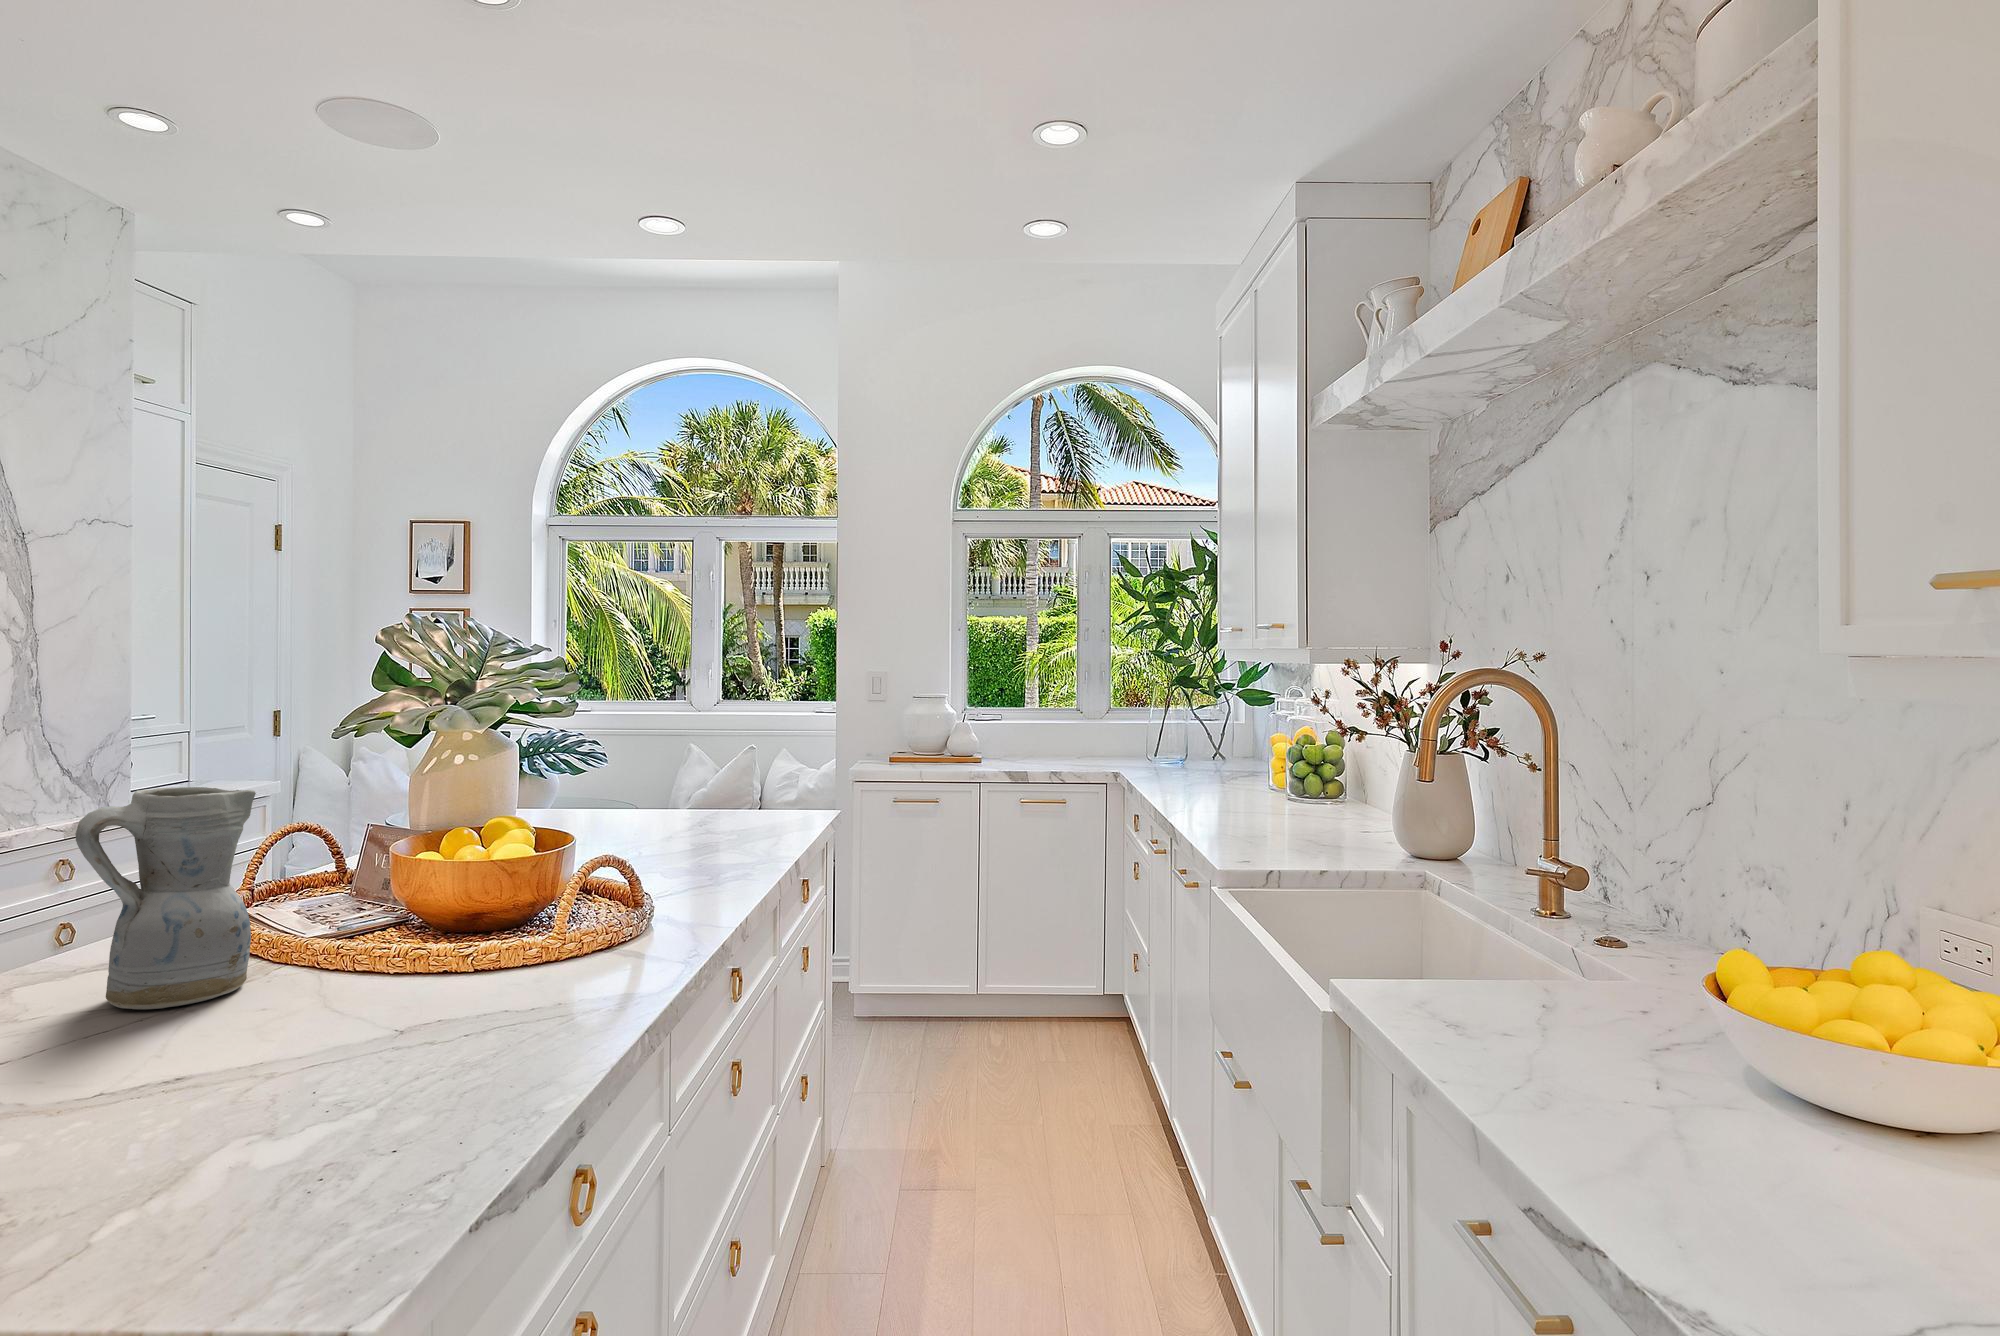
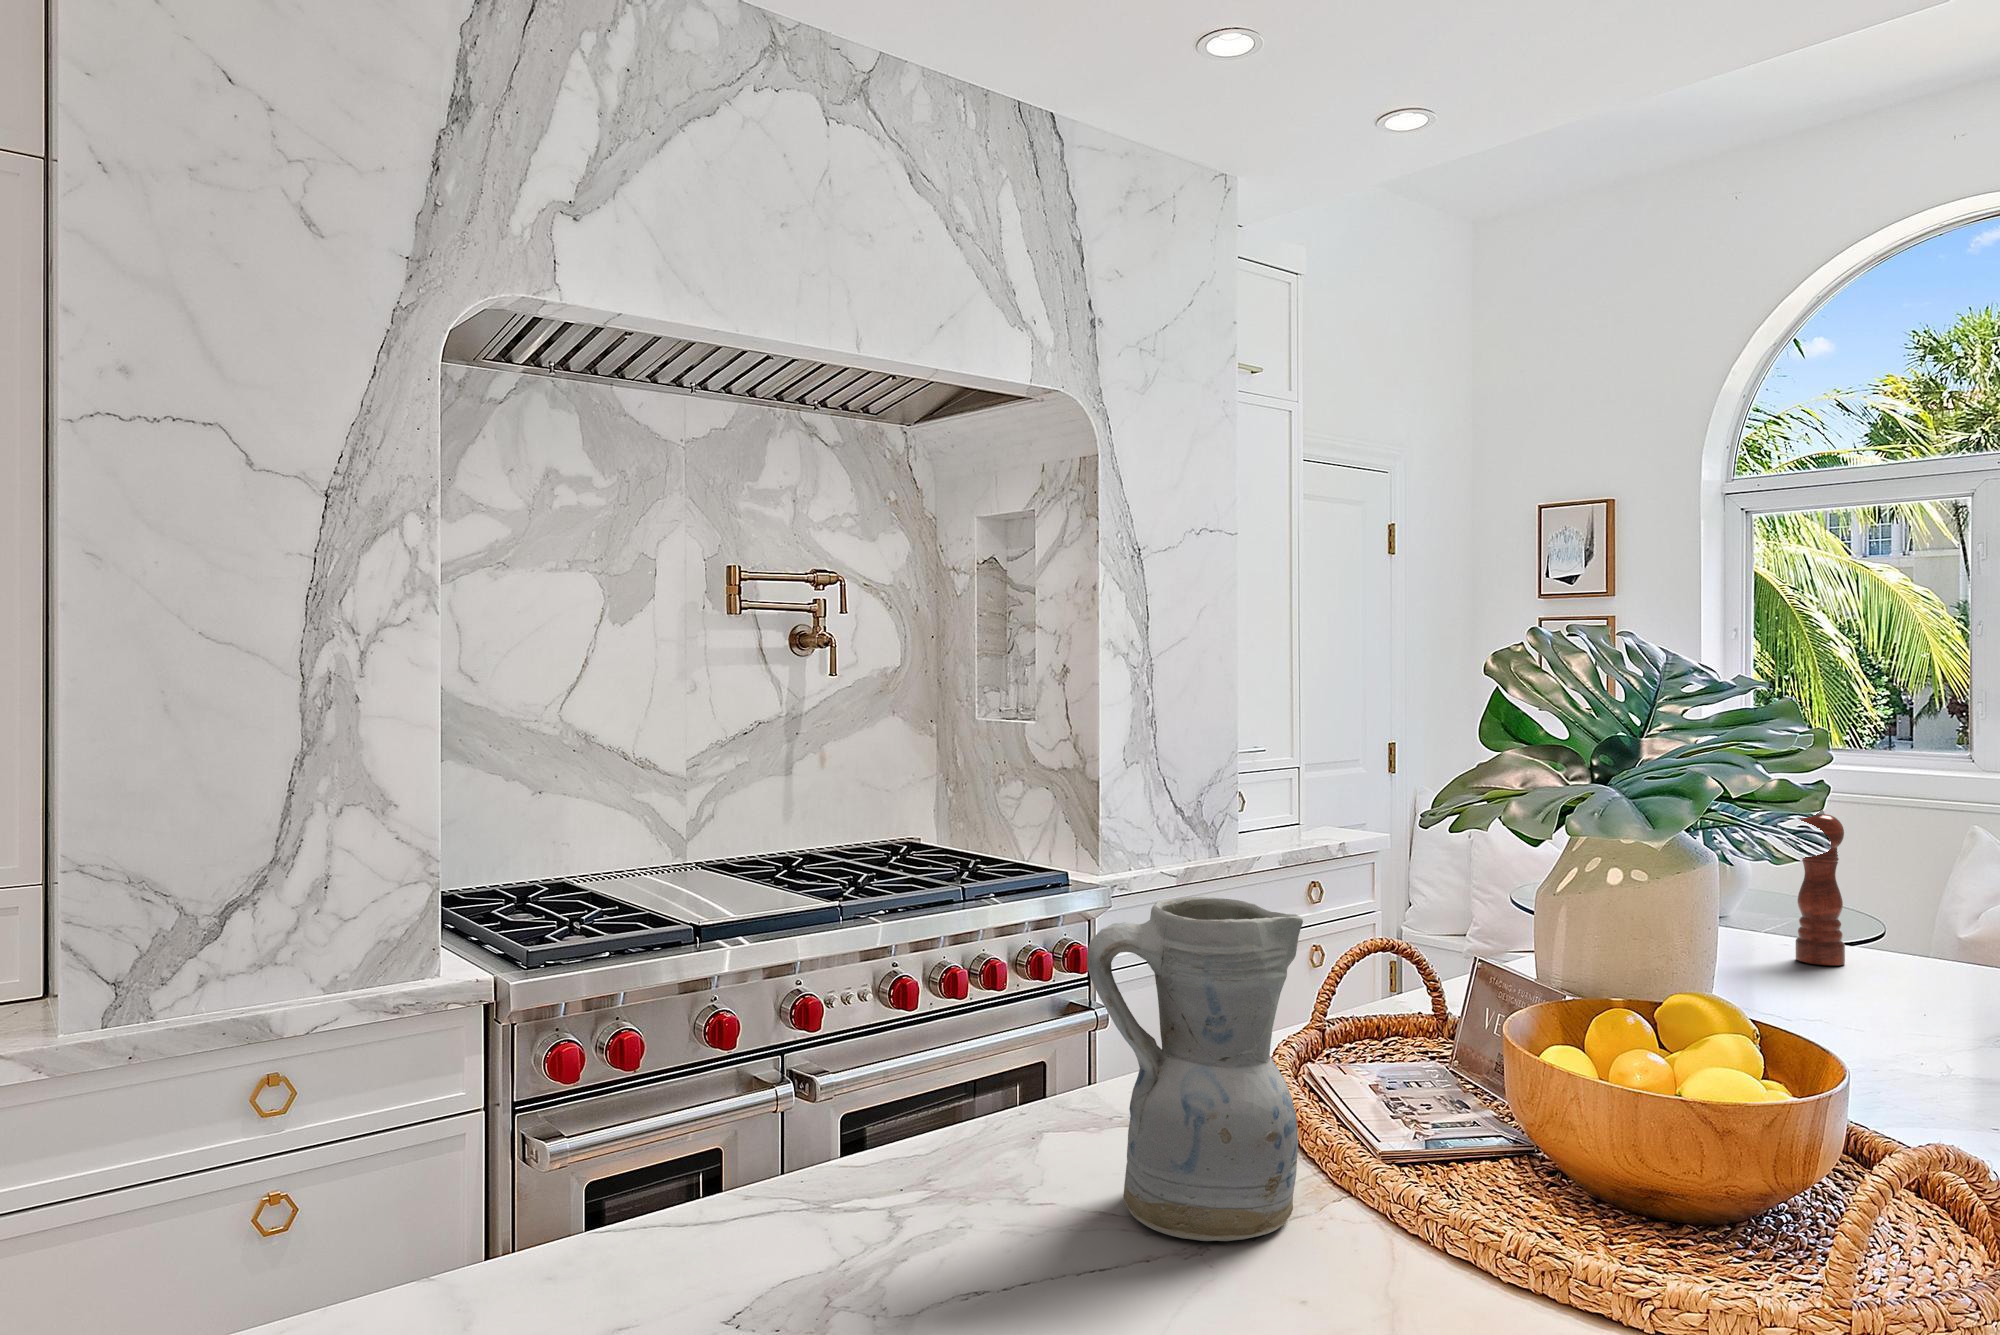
pepper mill: none [574,727,600,822] -> present [1796,809,1845,965]

